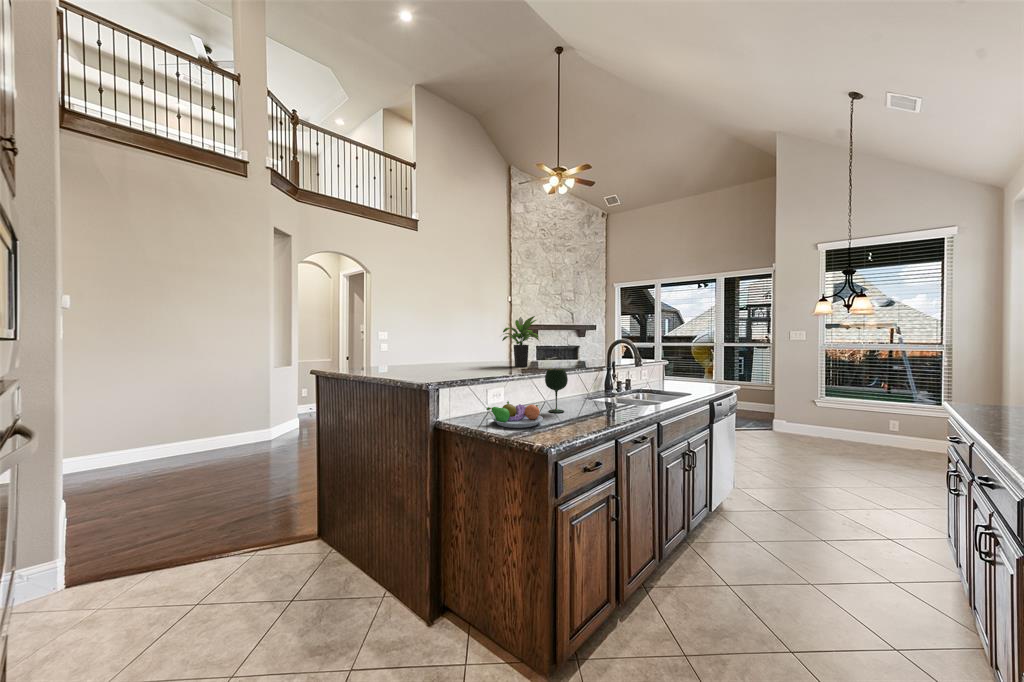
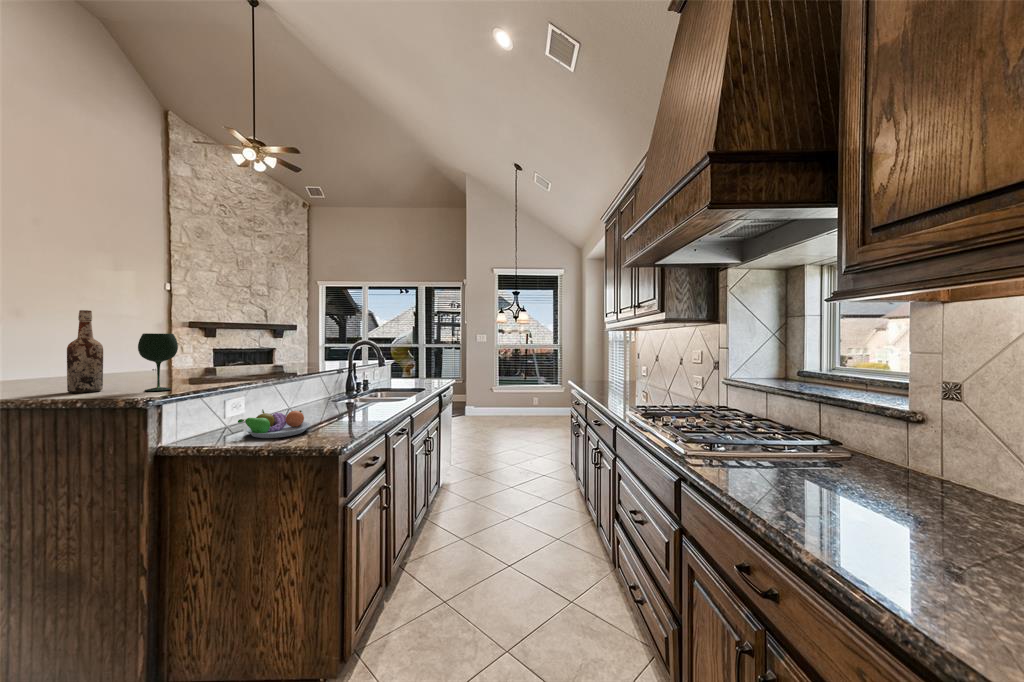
potted plant: present [502,316,539,367] -> none [211,314,269,374]
wine bottle: none [404,319,421,376] -> present [67,310,103,393]
wine glass: present [545,369,568,413] -> present [138,333,178,391]

